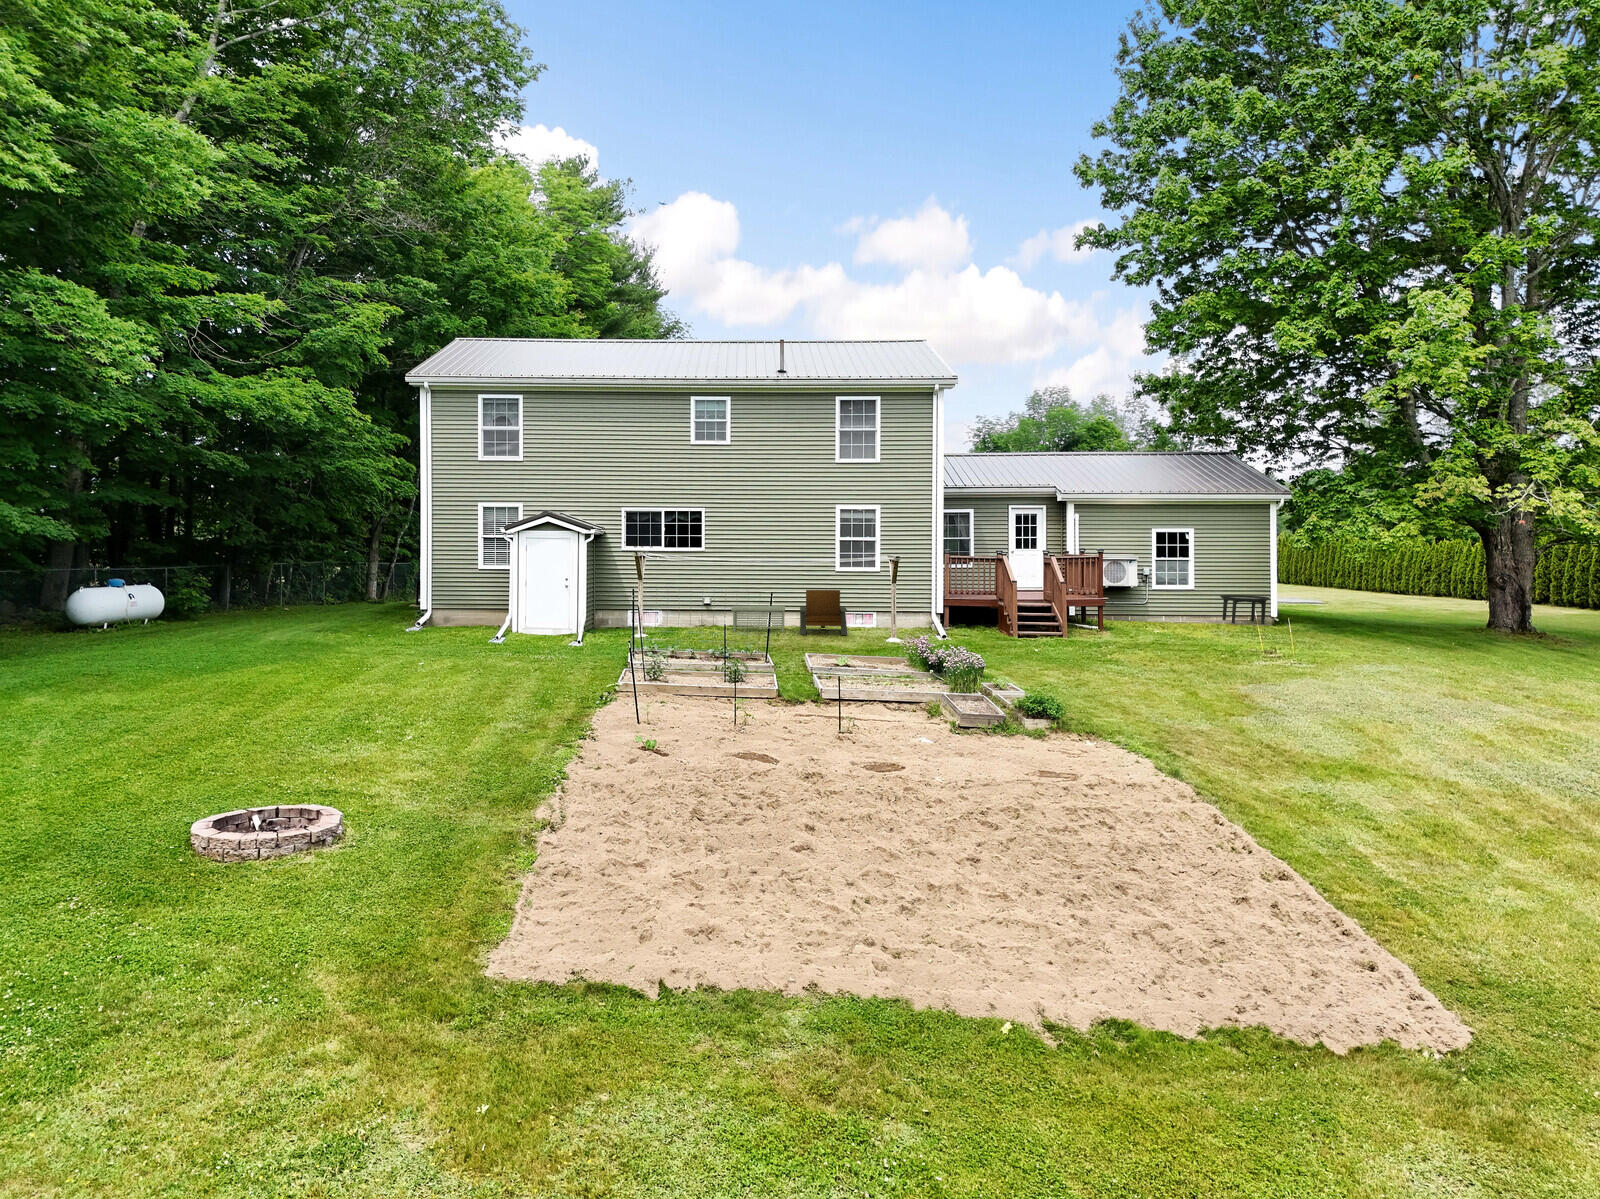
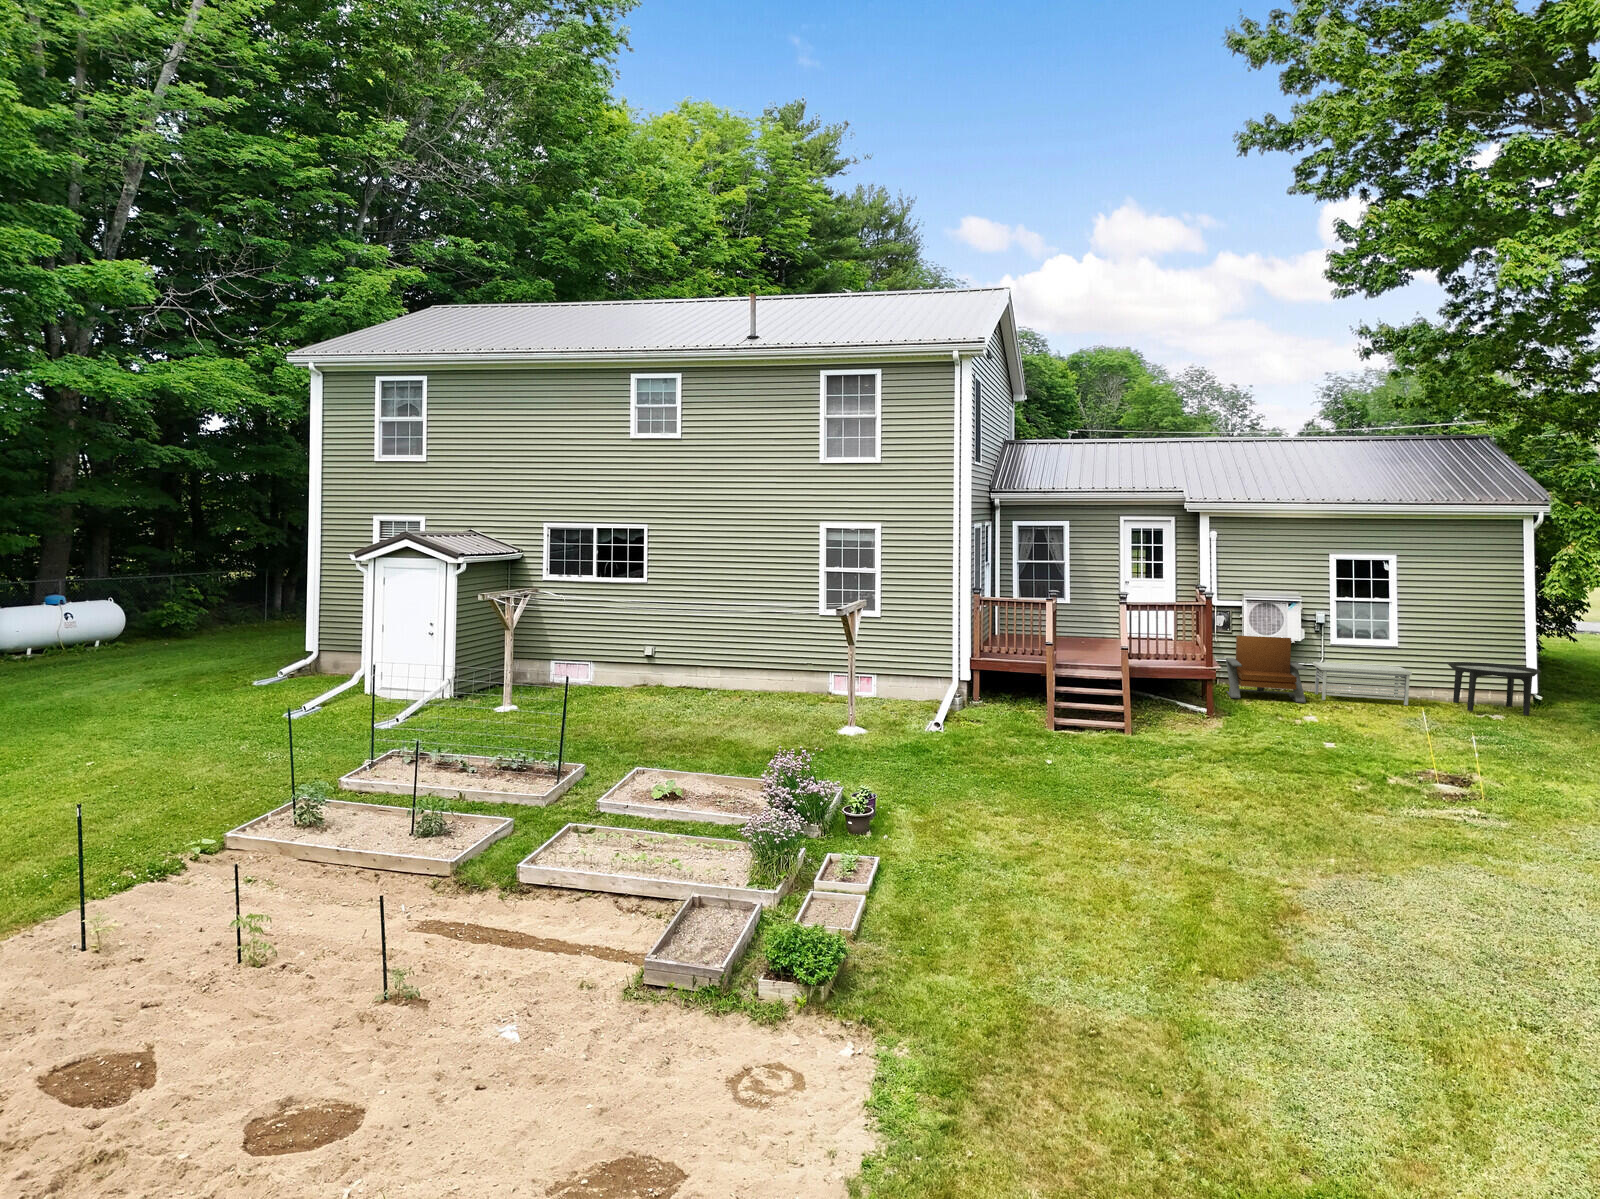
lounge chair: present [800,590,848,635] -> present [1226,636,1307,703]
storage bench: present [731,606,785,632] -> present [1313,662,1412,705]

